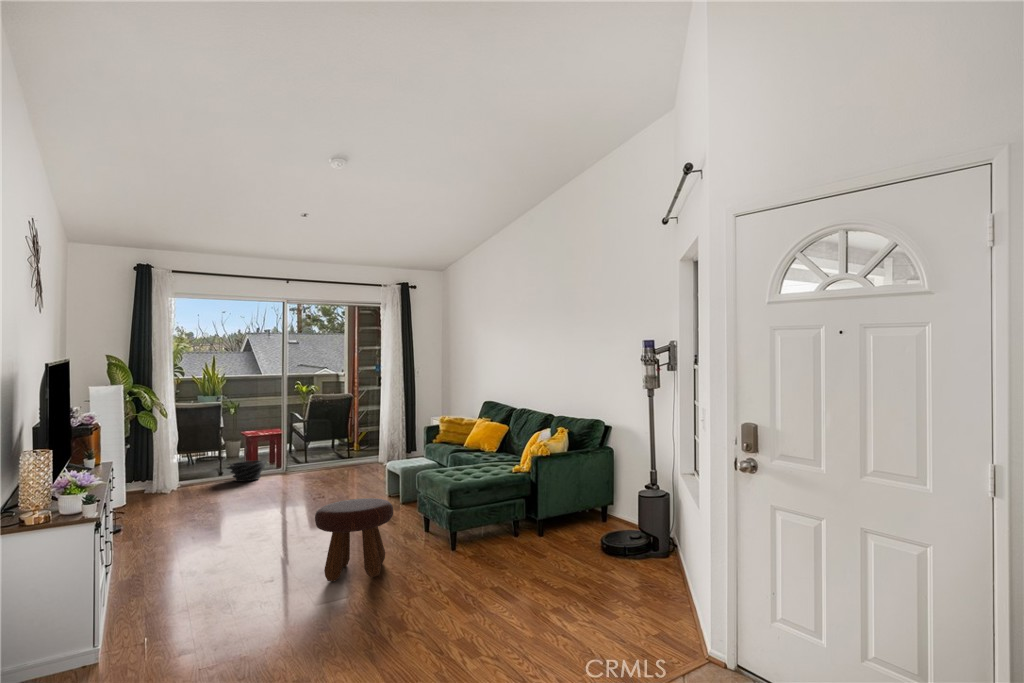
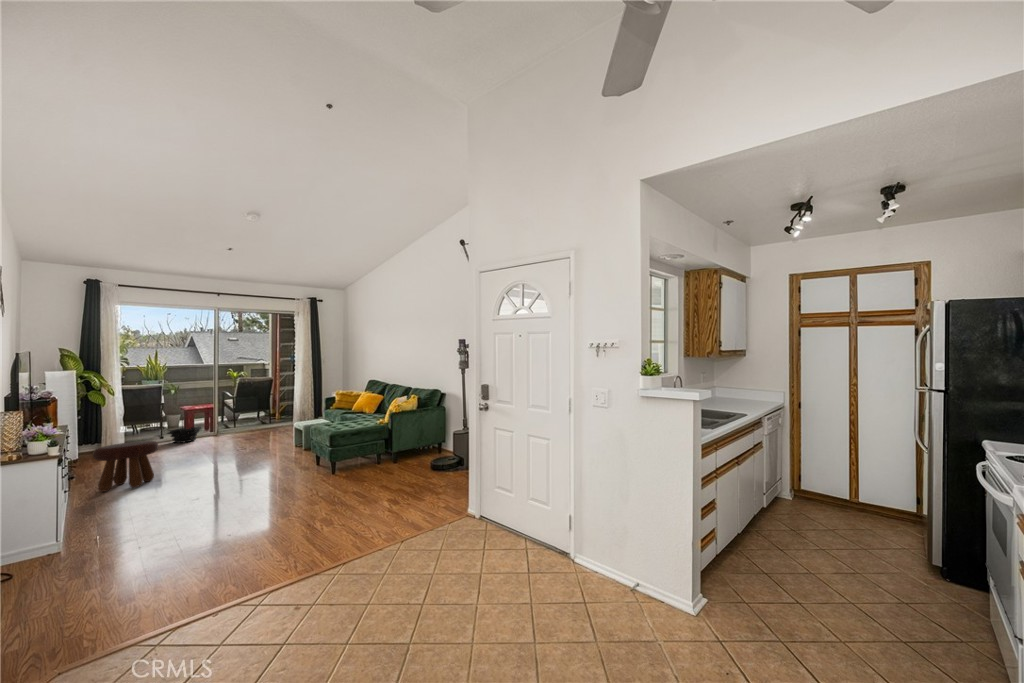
footstool: present [315,498,393,581] -> present [93,441,159,491]

